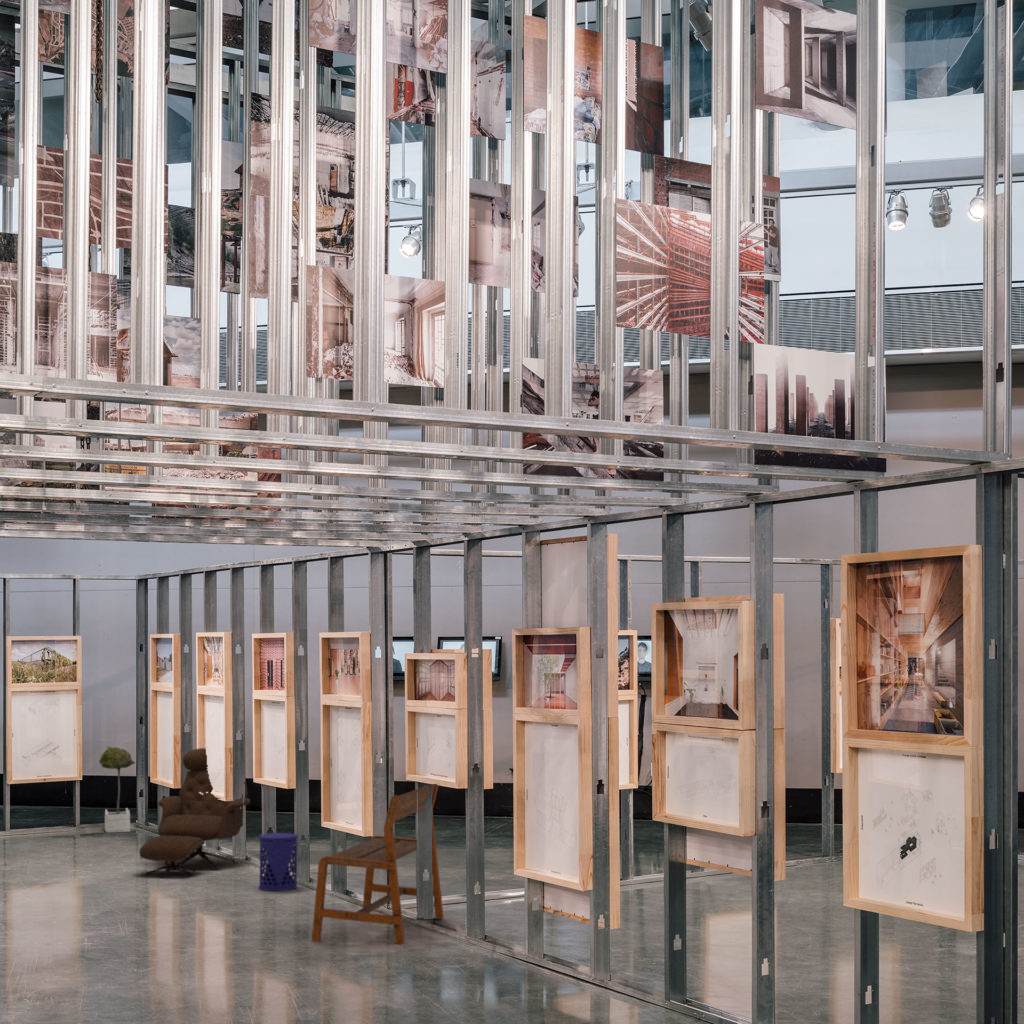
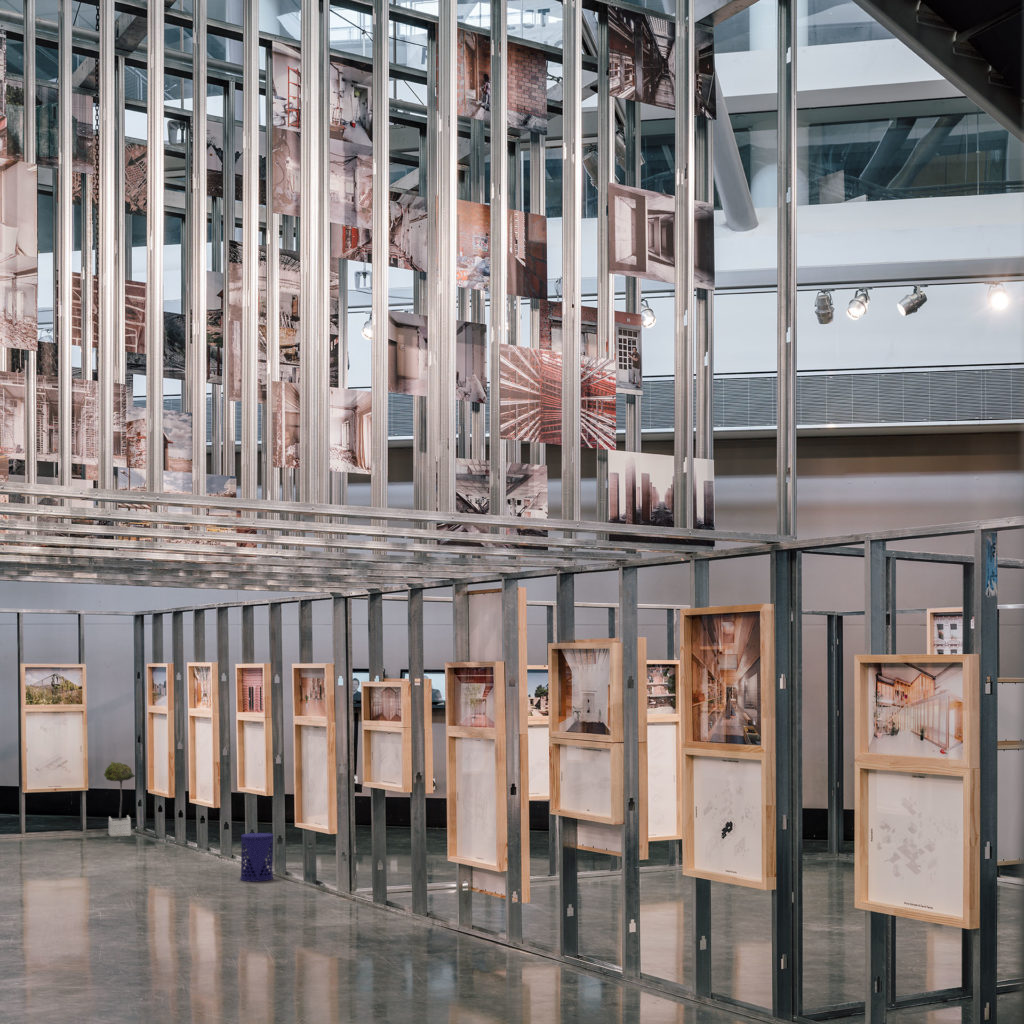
lounge chair: present [139,748,250,878] -> none [139,762,234,872]
bench: present [312,784,443,944] -> none [282,788,393,921]

